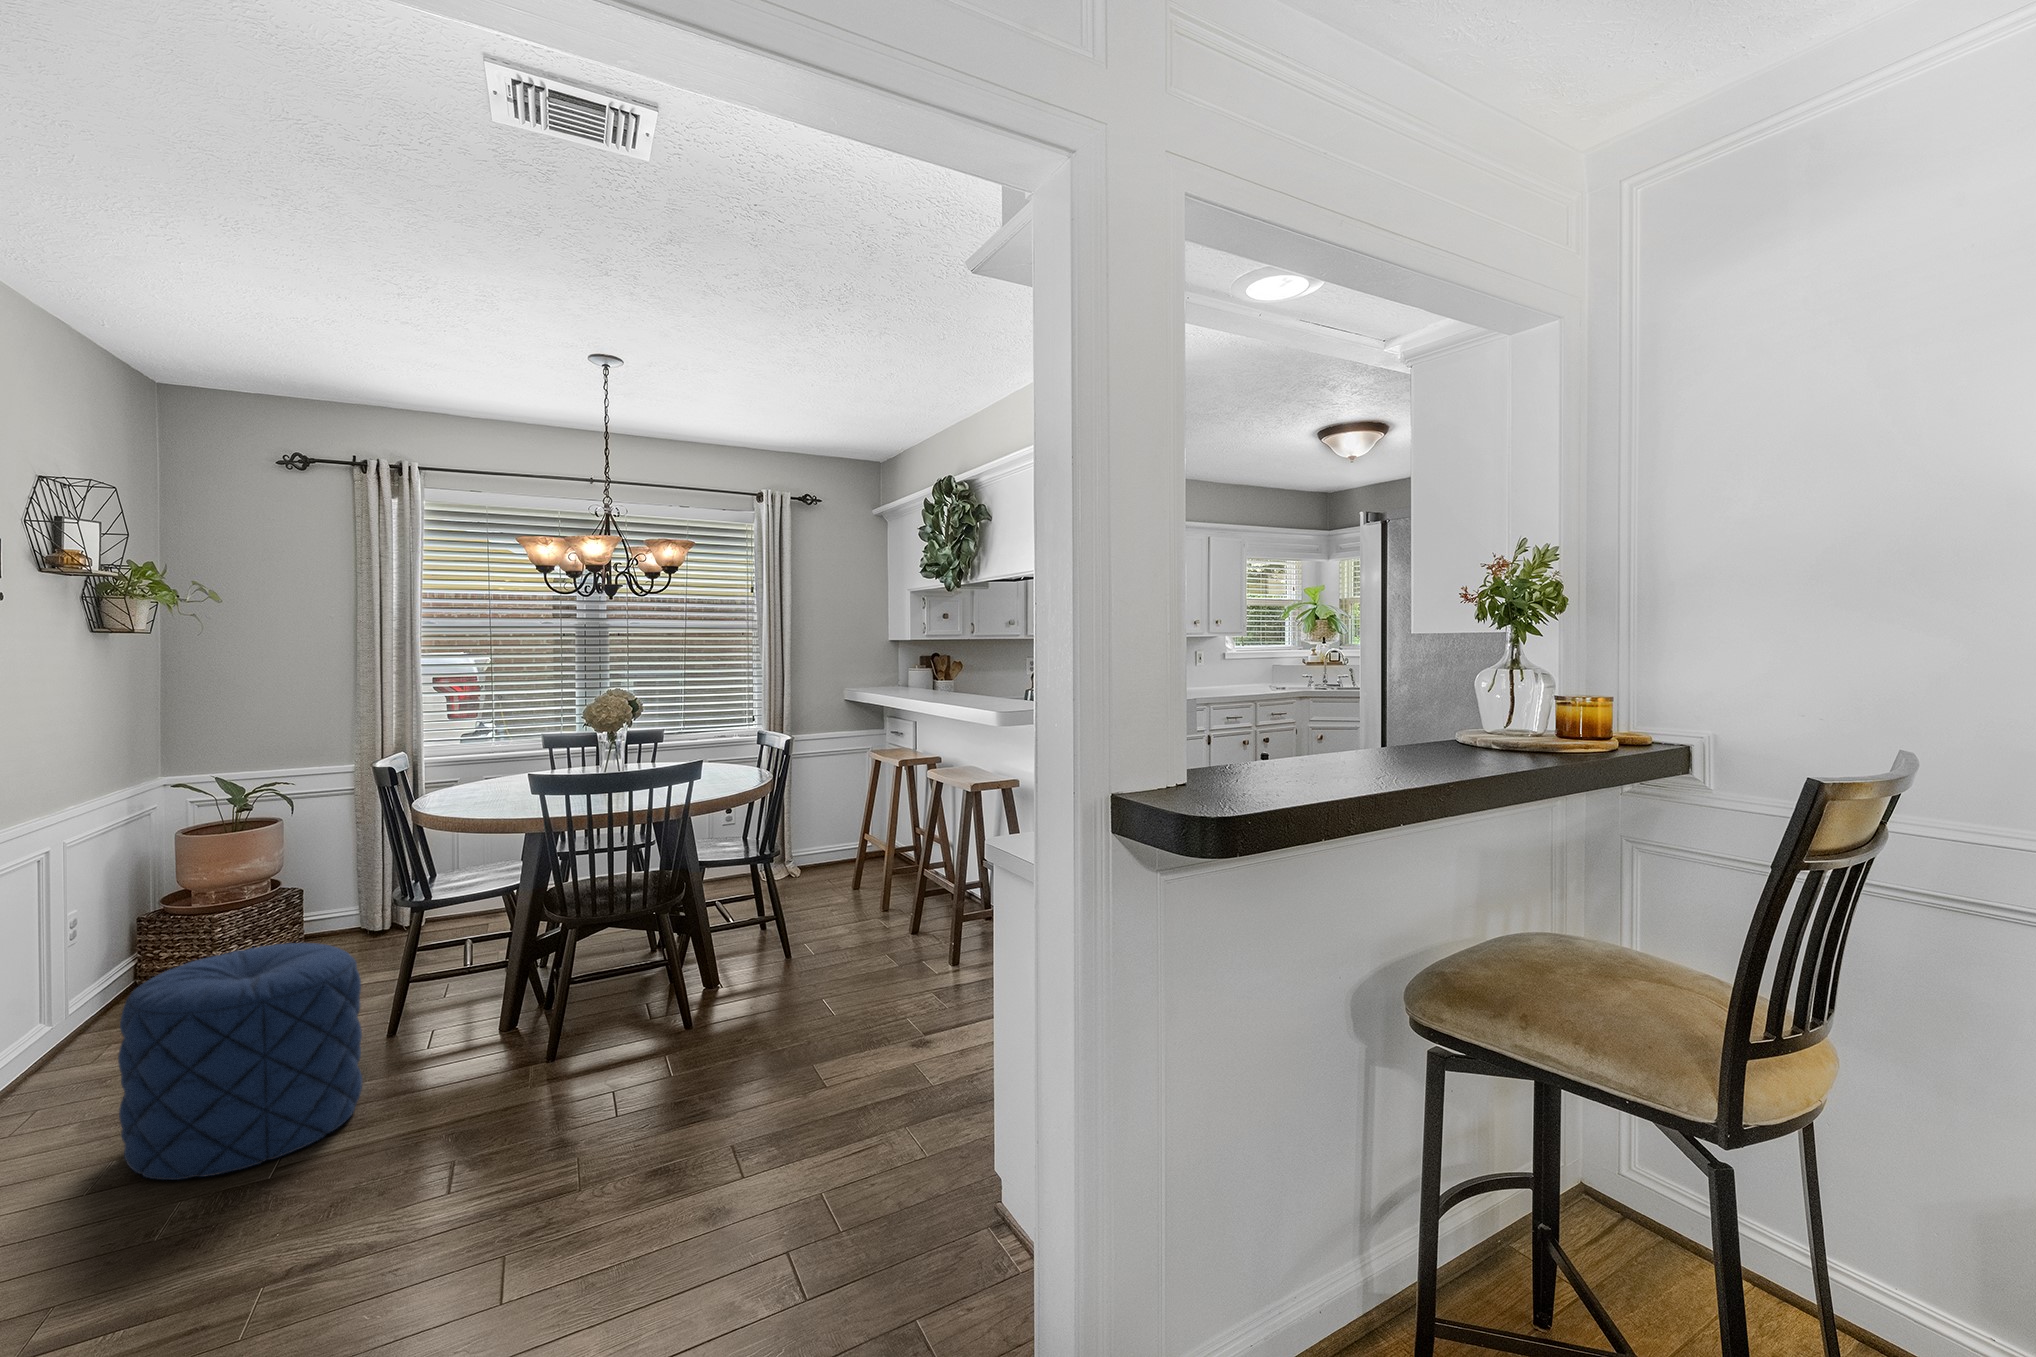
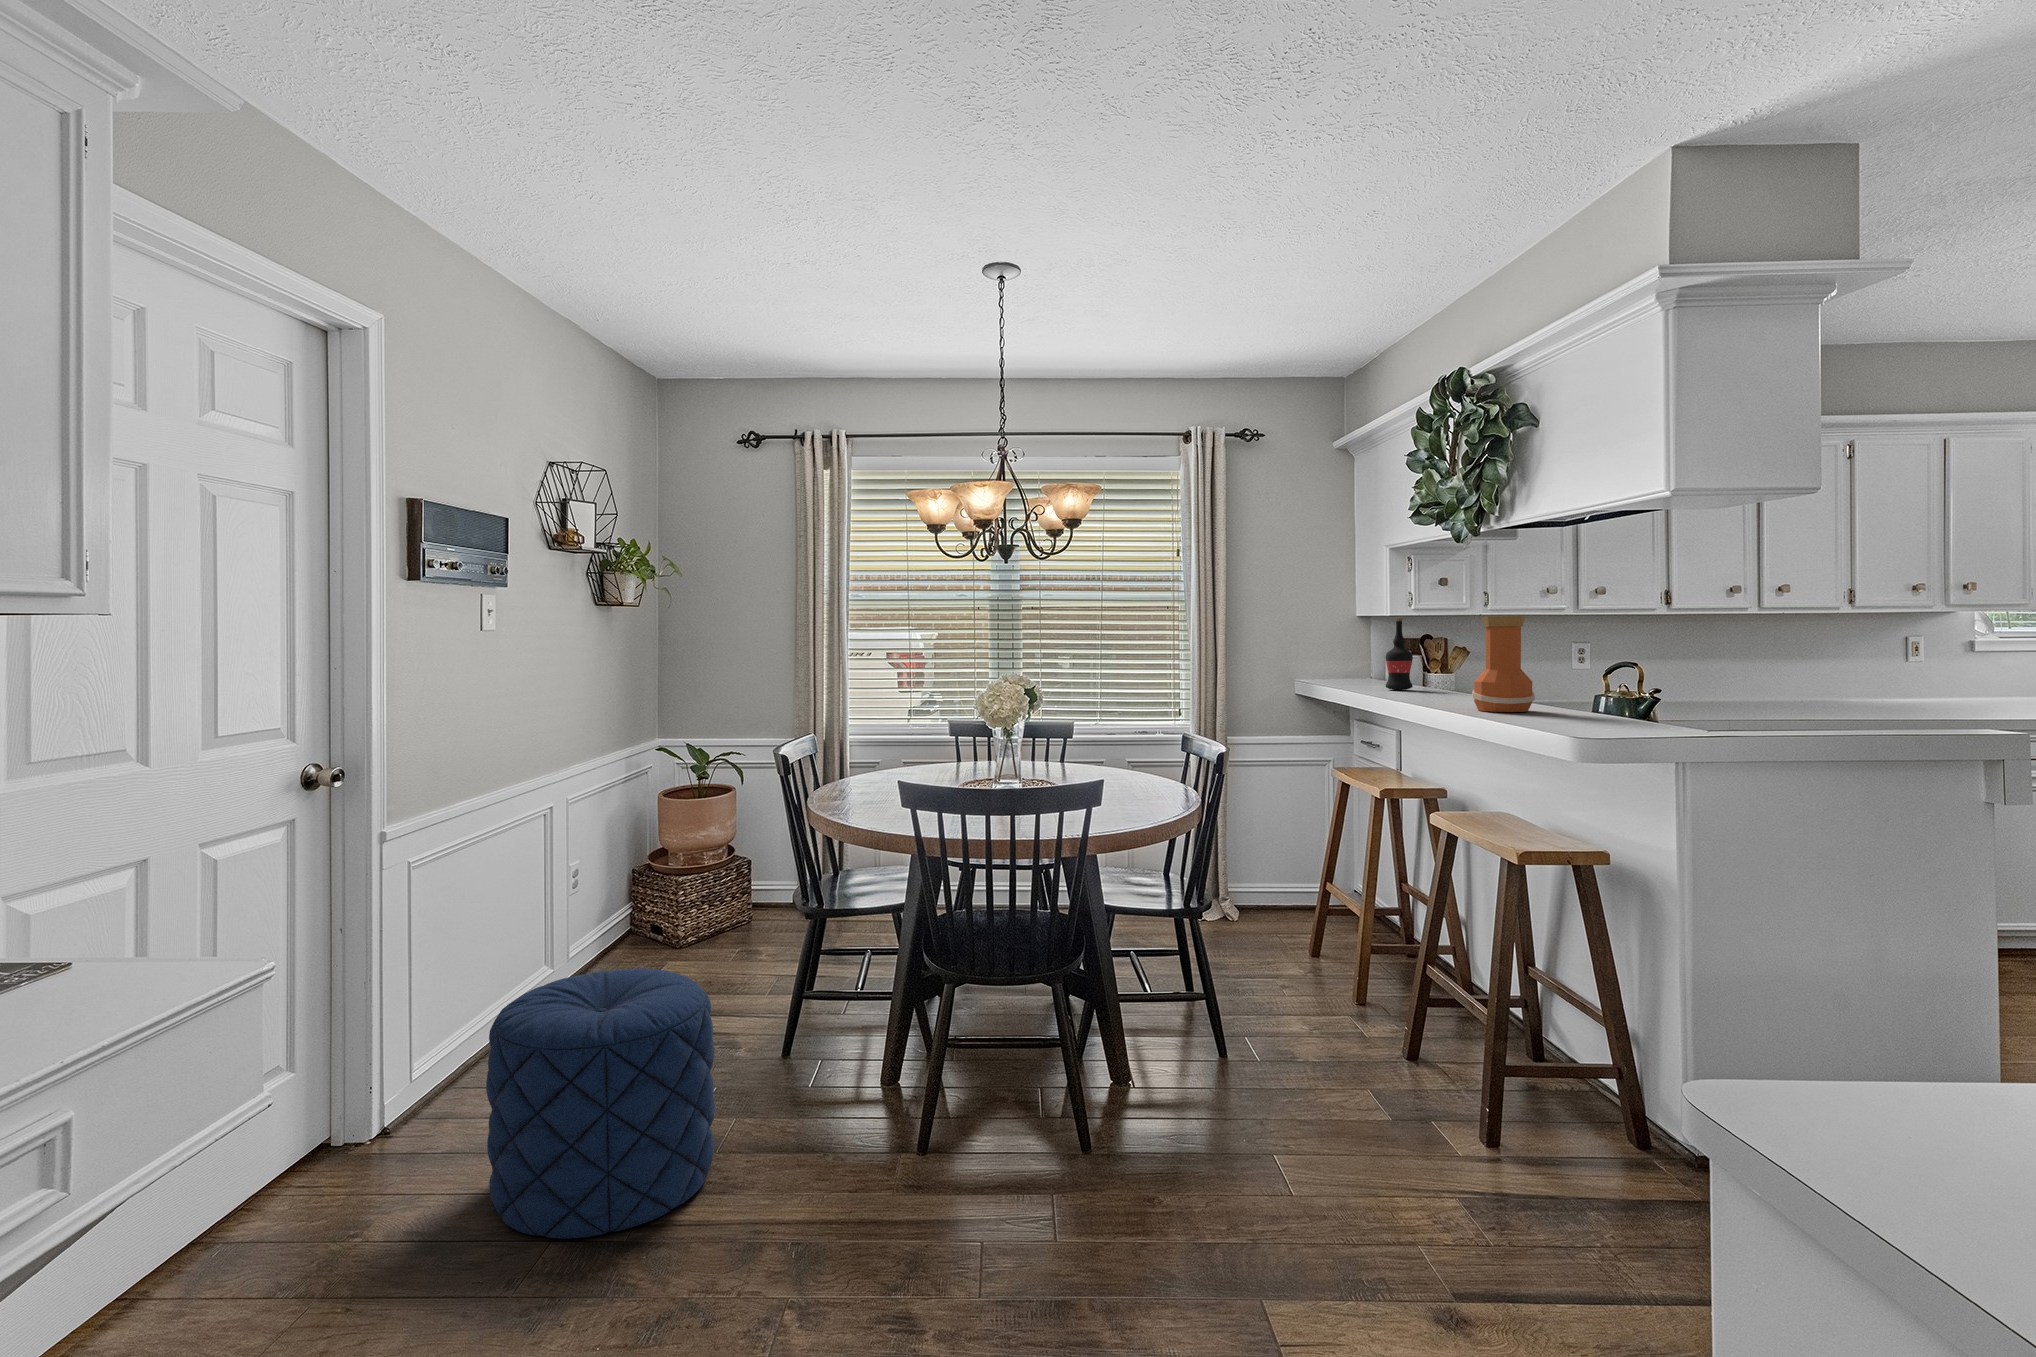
wine bottle: none [905,643,924,694] -> present [1385,618,1413,690]
vase: none [958,643,995,706] -> present [1472,616,1535,712]

